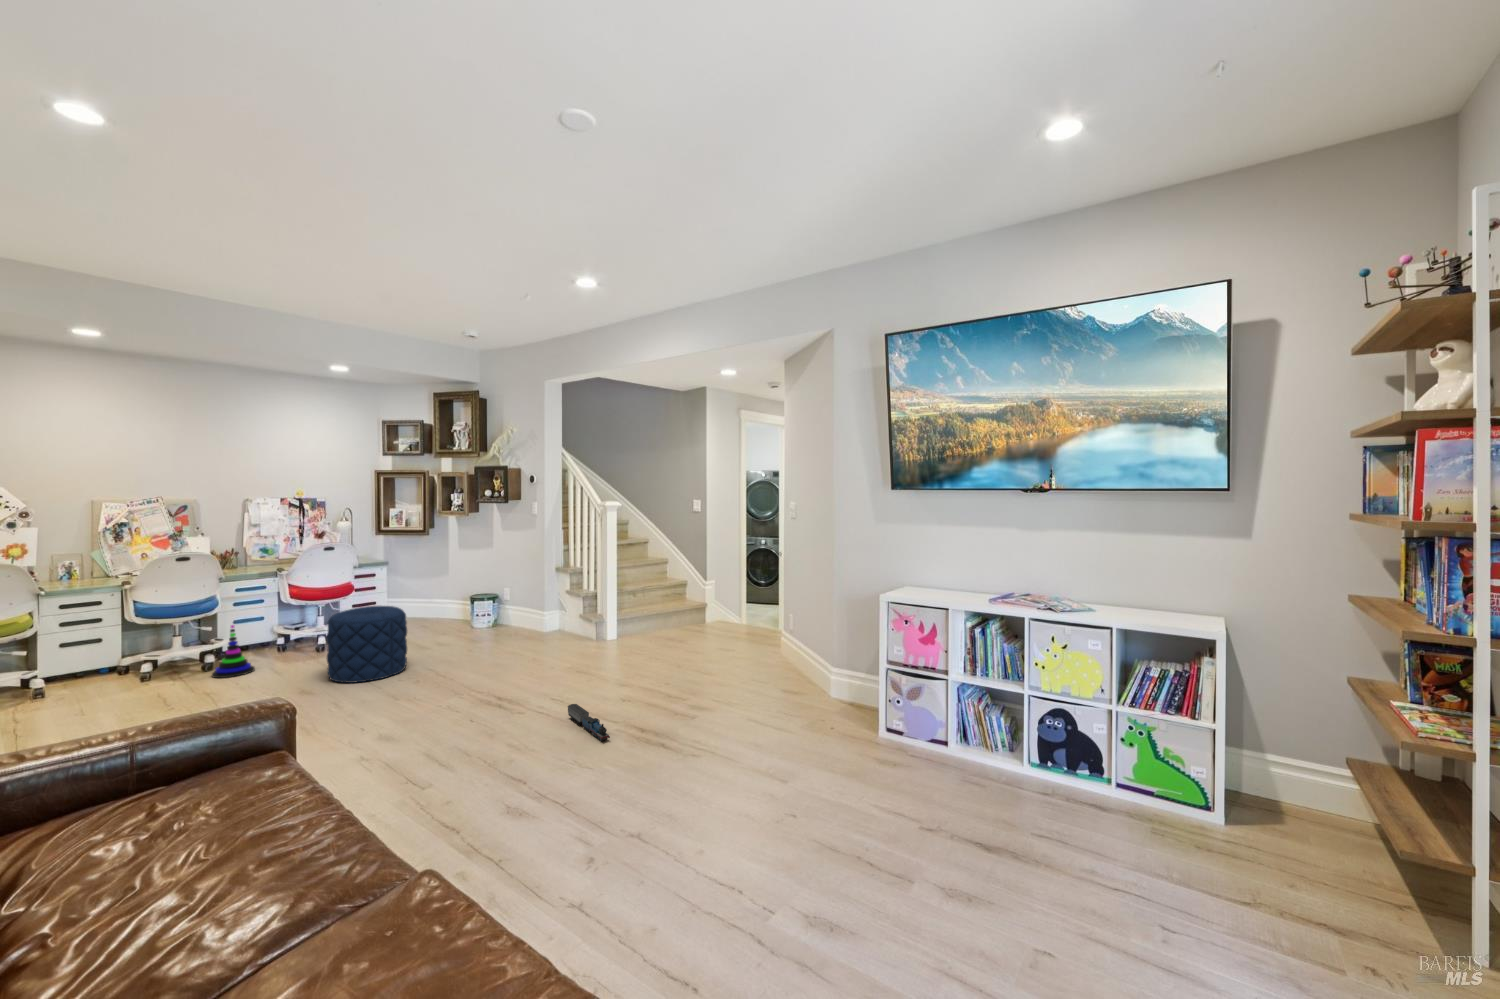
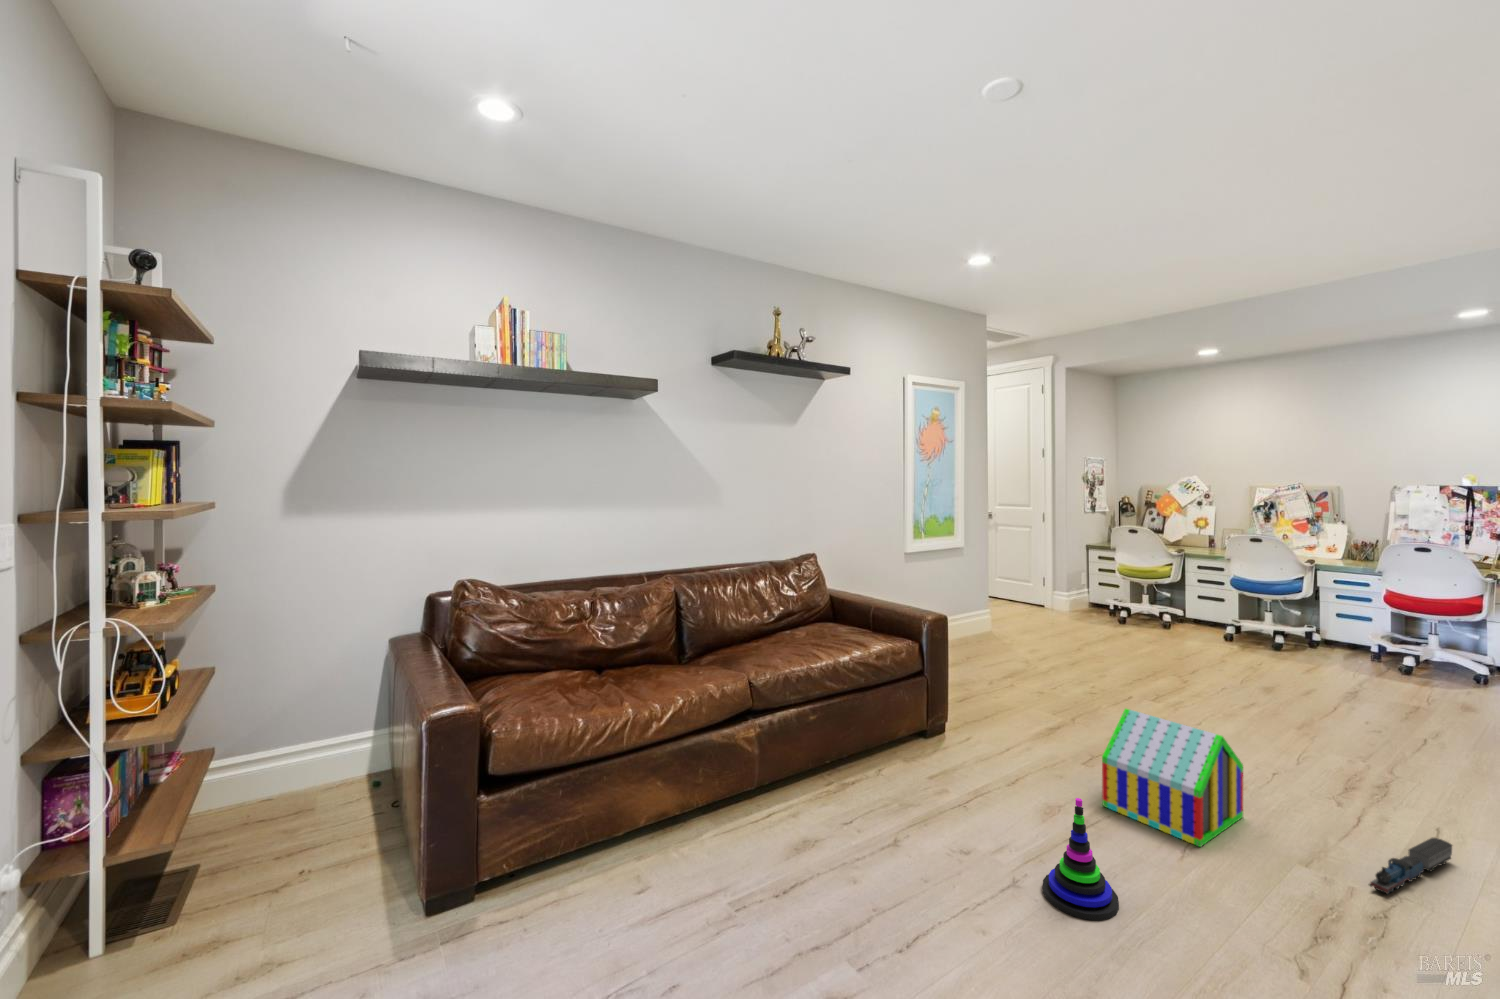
pouf: present [327,606,407,683] -> none [1338,625,1456,721]
stacking toy: present [212,625,255,678] -> present [1043,798,1119,920]
toy house: none [416,689,540,820] -> present [1102,709,1243,847]

